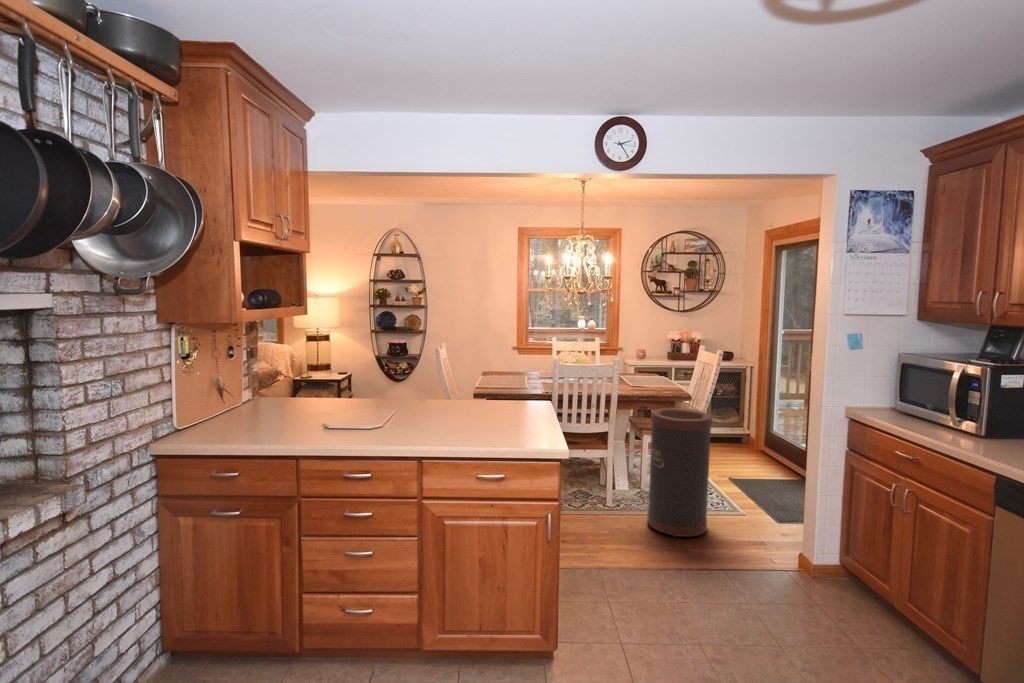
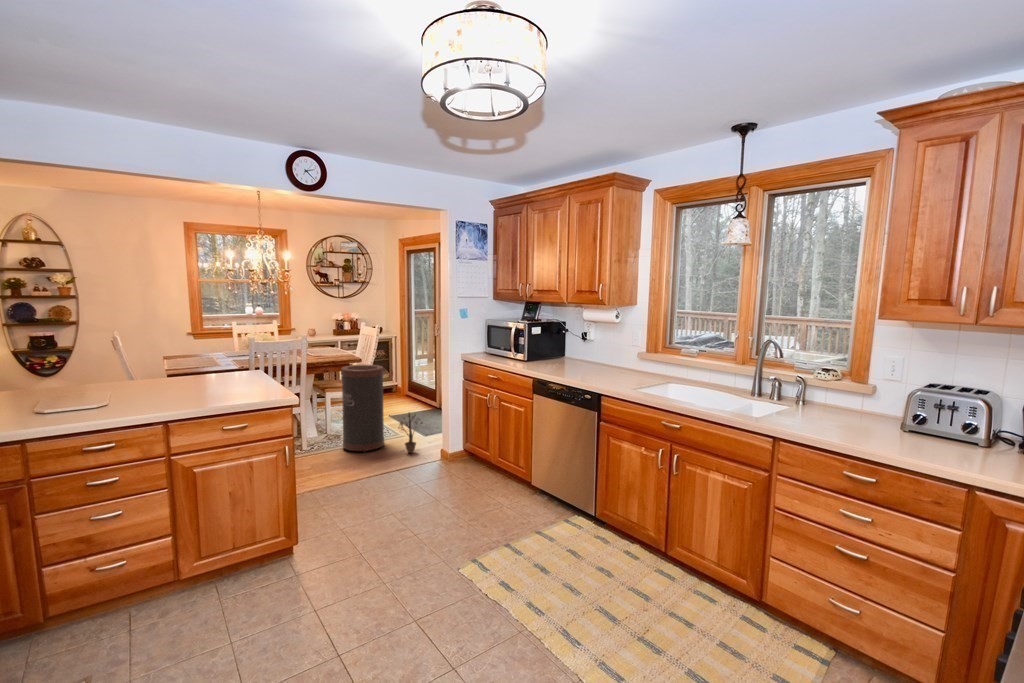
decorative plant: none [715,495,768,560] -> present [395,413,423,453]

